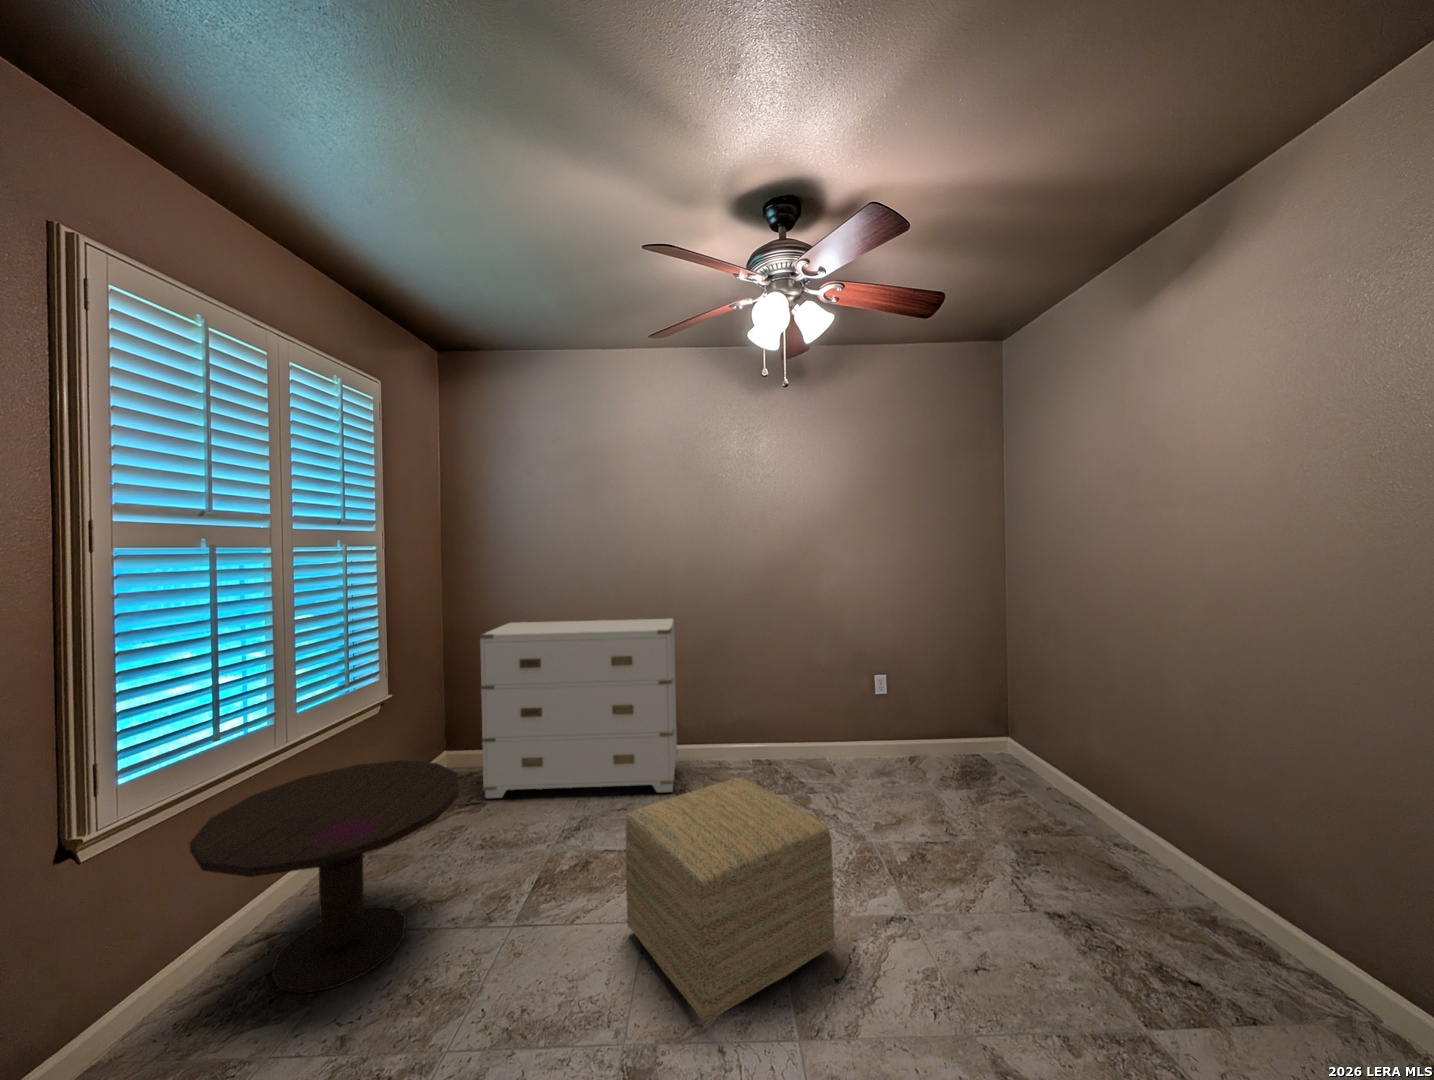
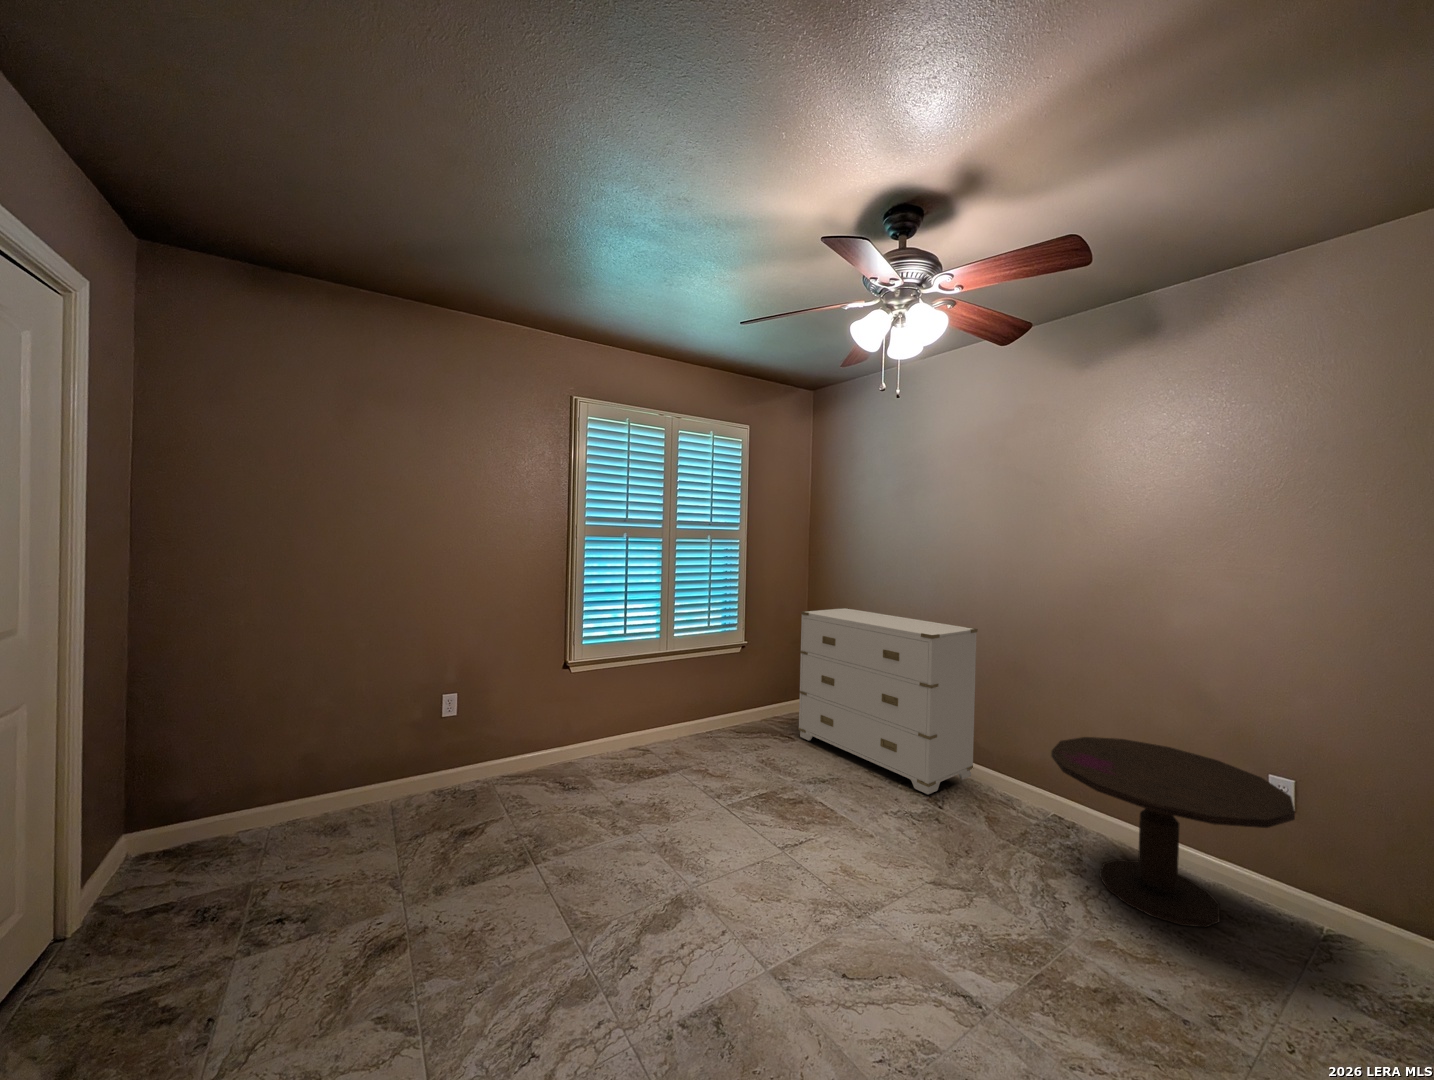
side table: present [190,760,459,994] -> present [1051,737,1295,927]
ottoman: present [626,778,835,1024] -> none [725,756,885,954]

